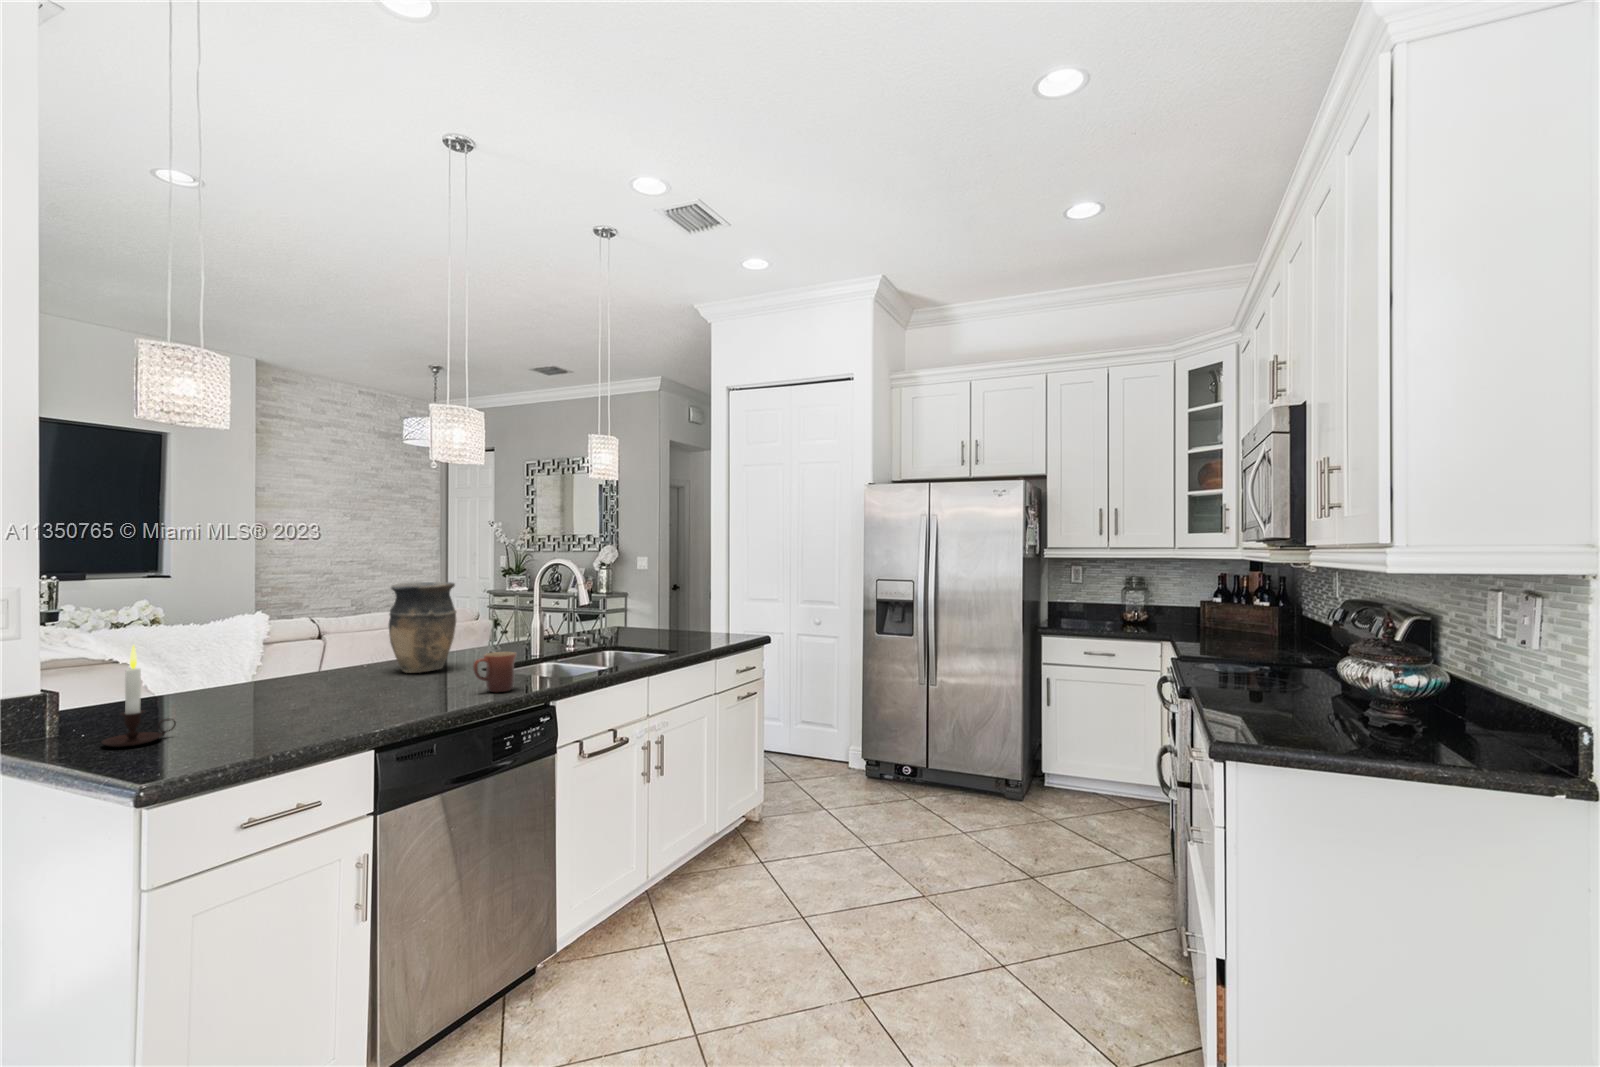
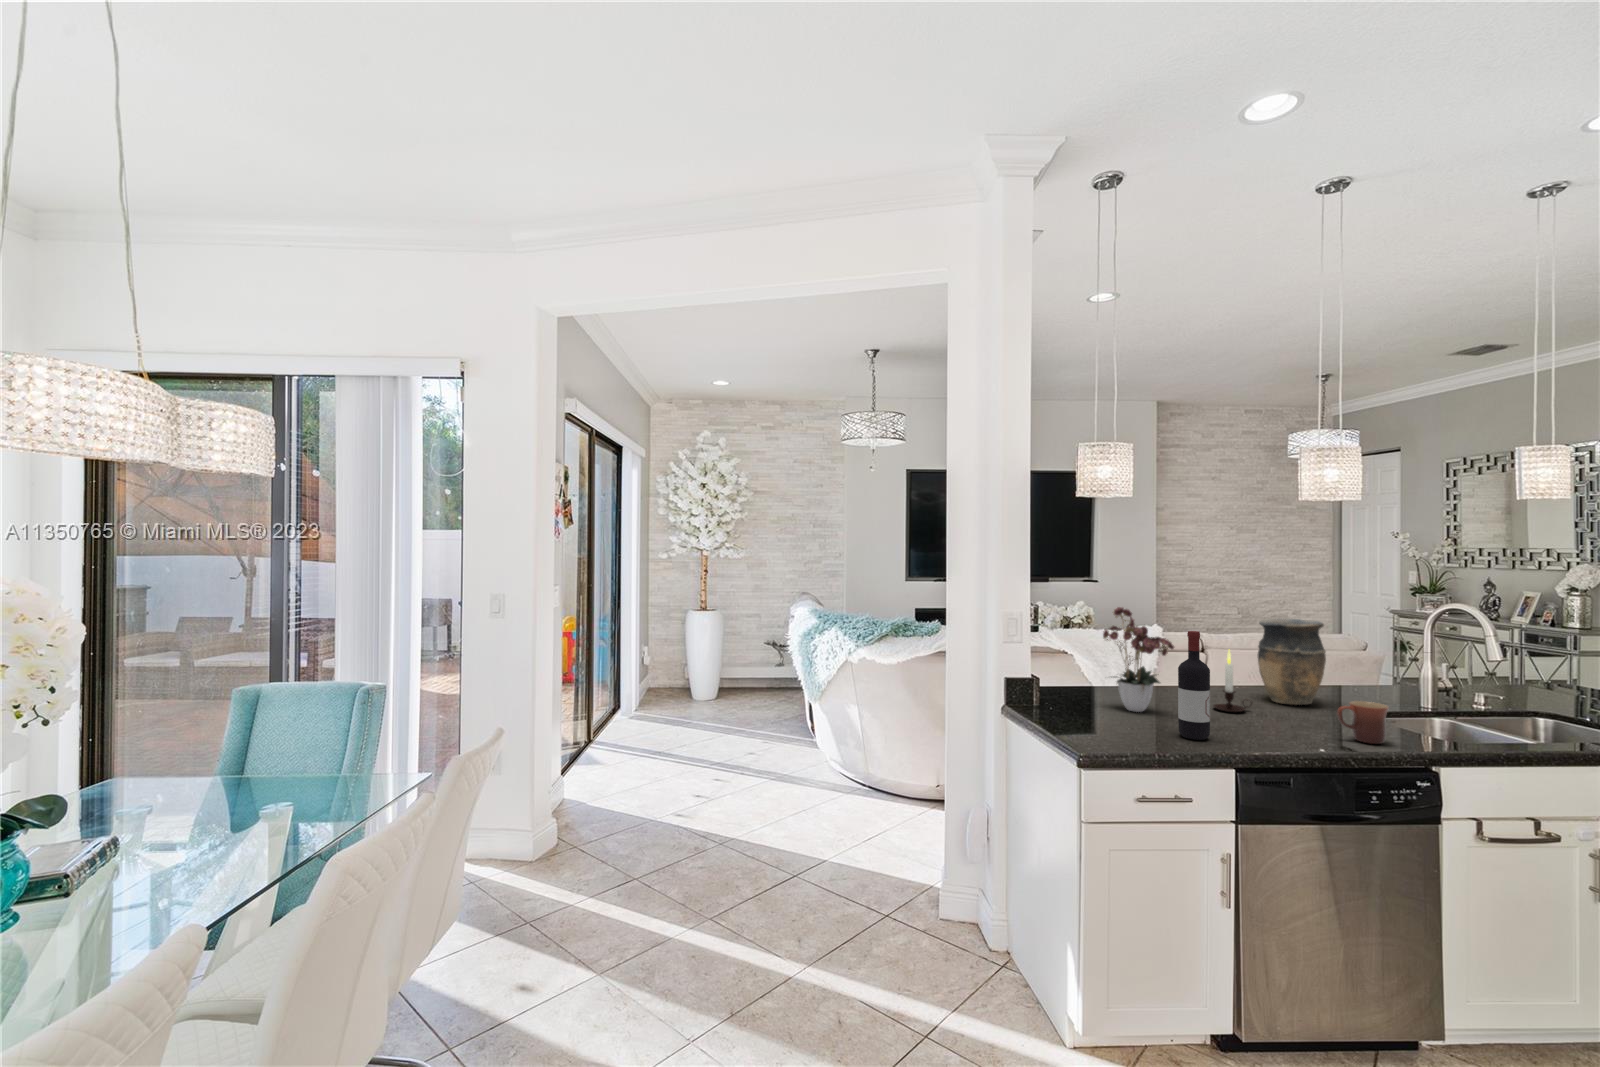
flower arrangement: none [177,566,300,712] -> present [1103,607,1174,712]
wine bottle: none [300,592,343,727] -> present [1178,631,1210,740]
candle: present [102,646,176,747] -> present [1214,651,1251,712]

